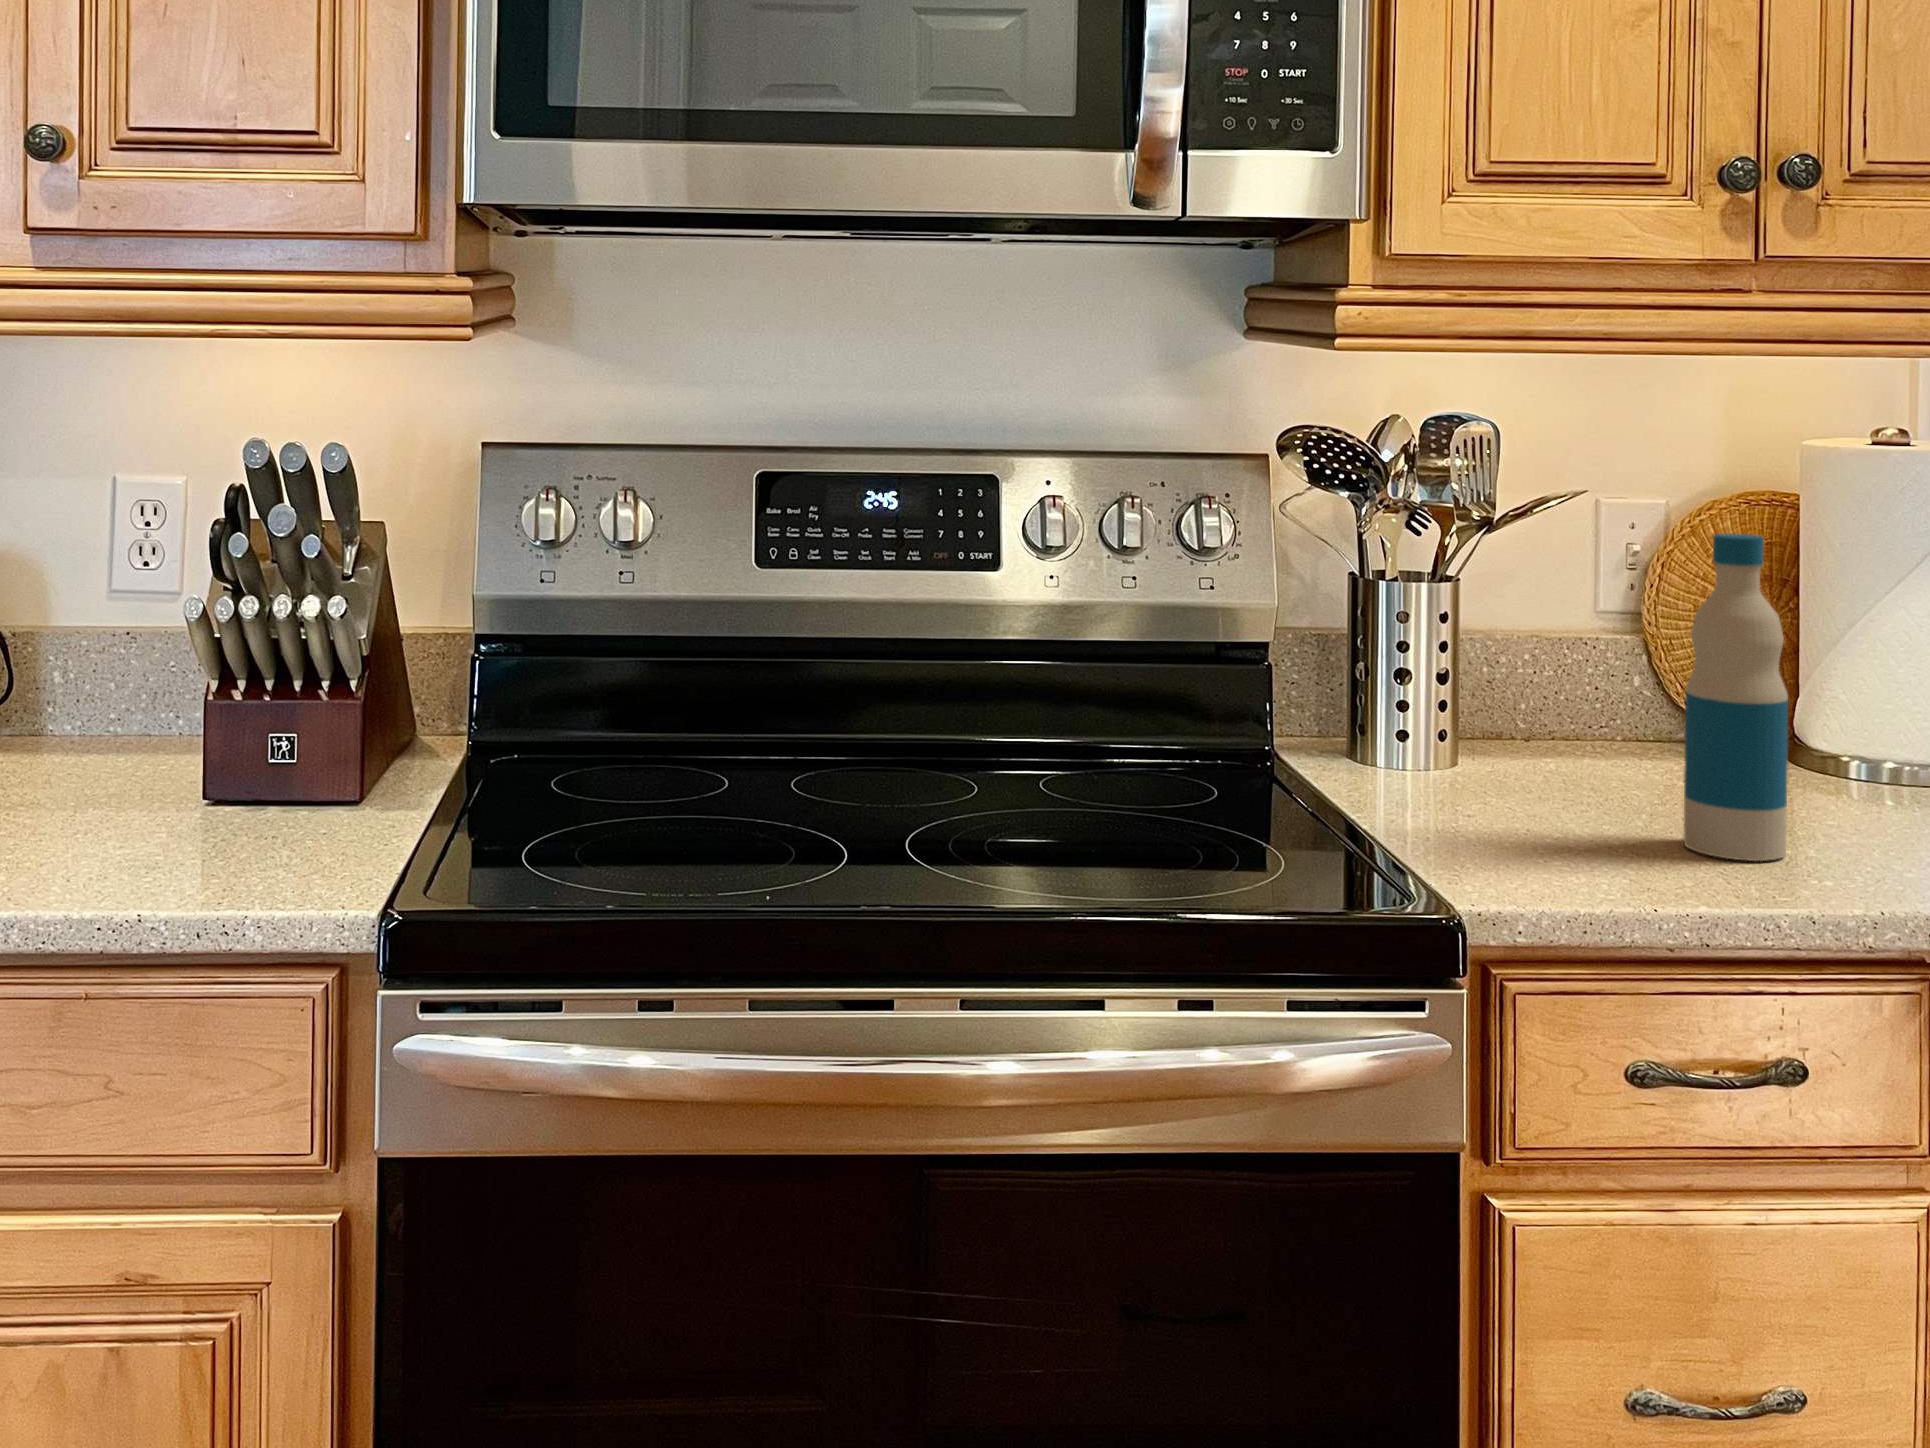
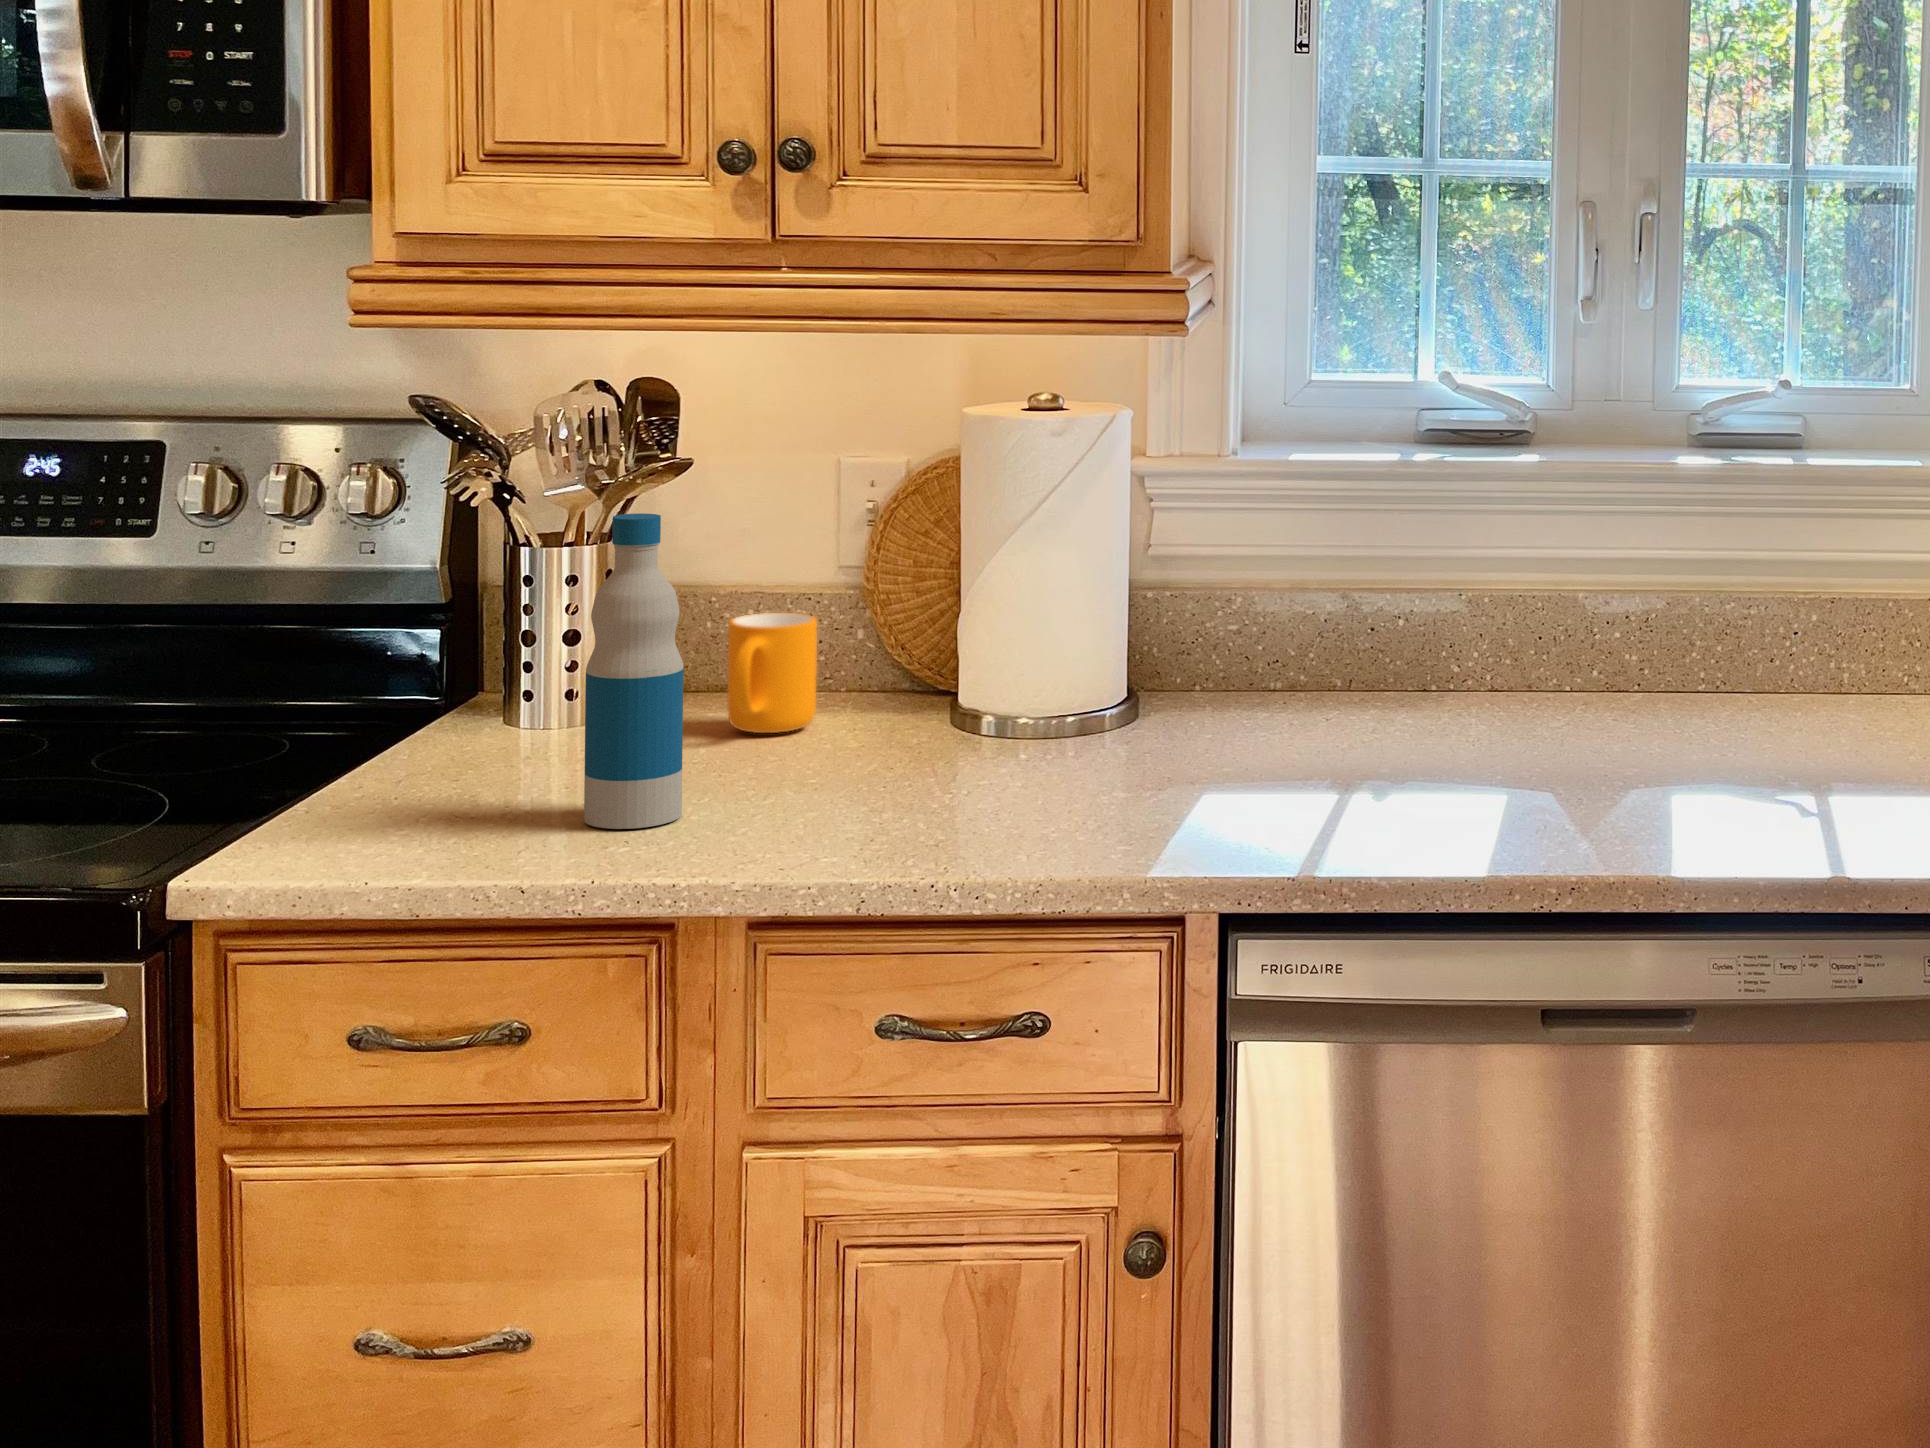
mug: none [1553,641,1644,763] -> present [727,613,817,733]

